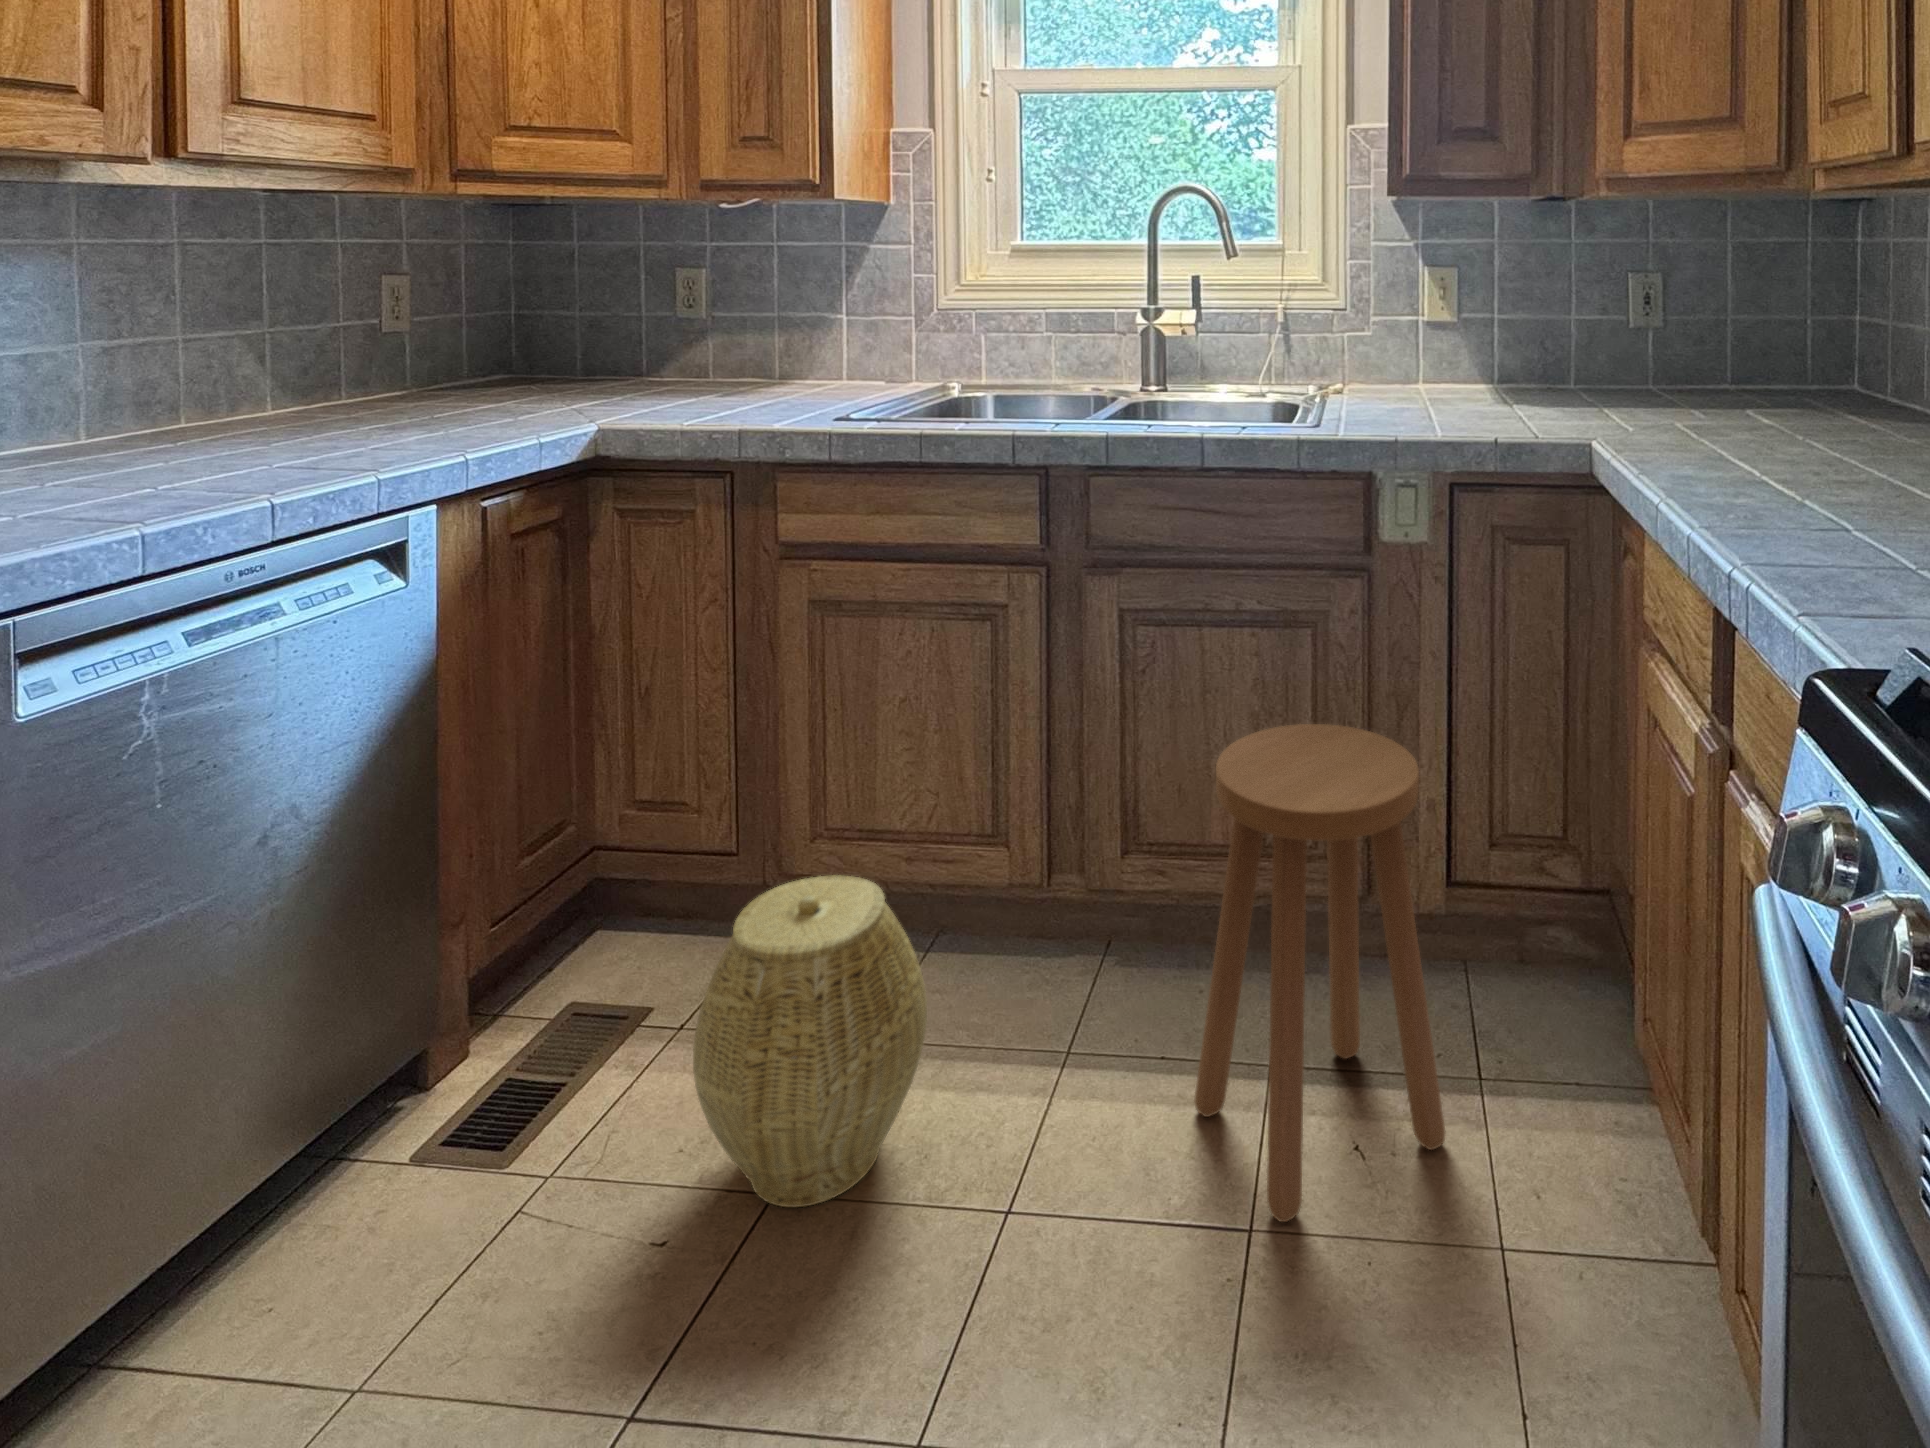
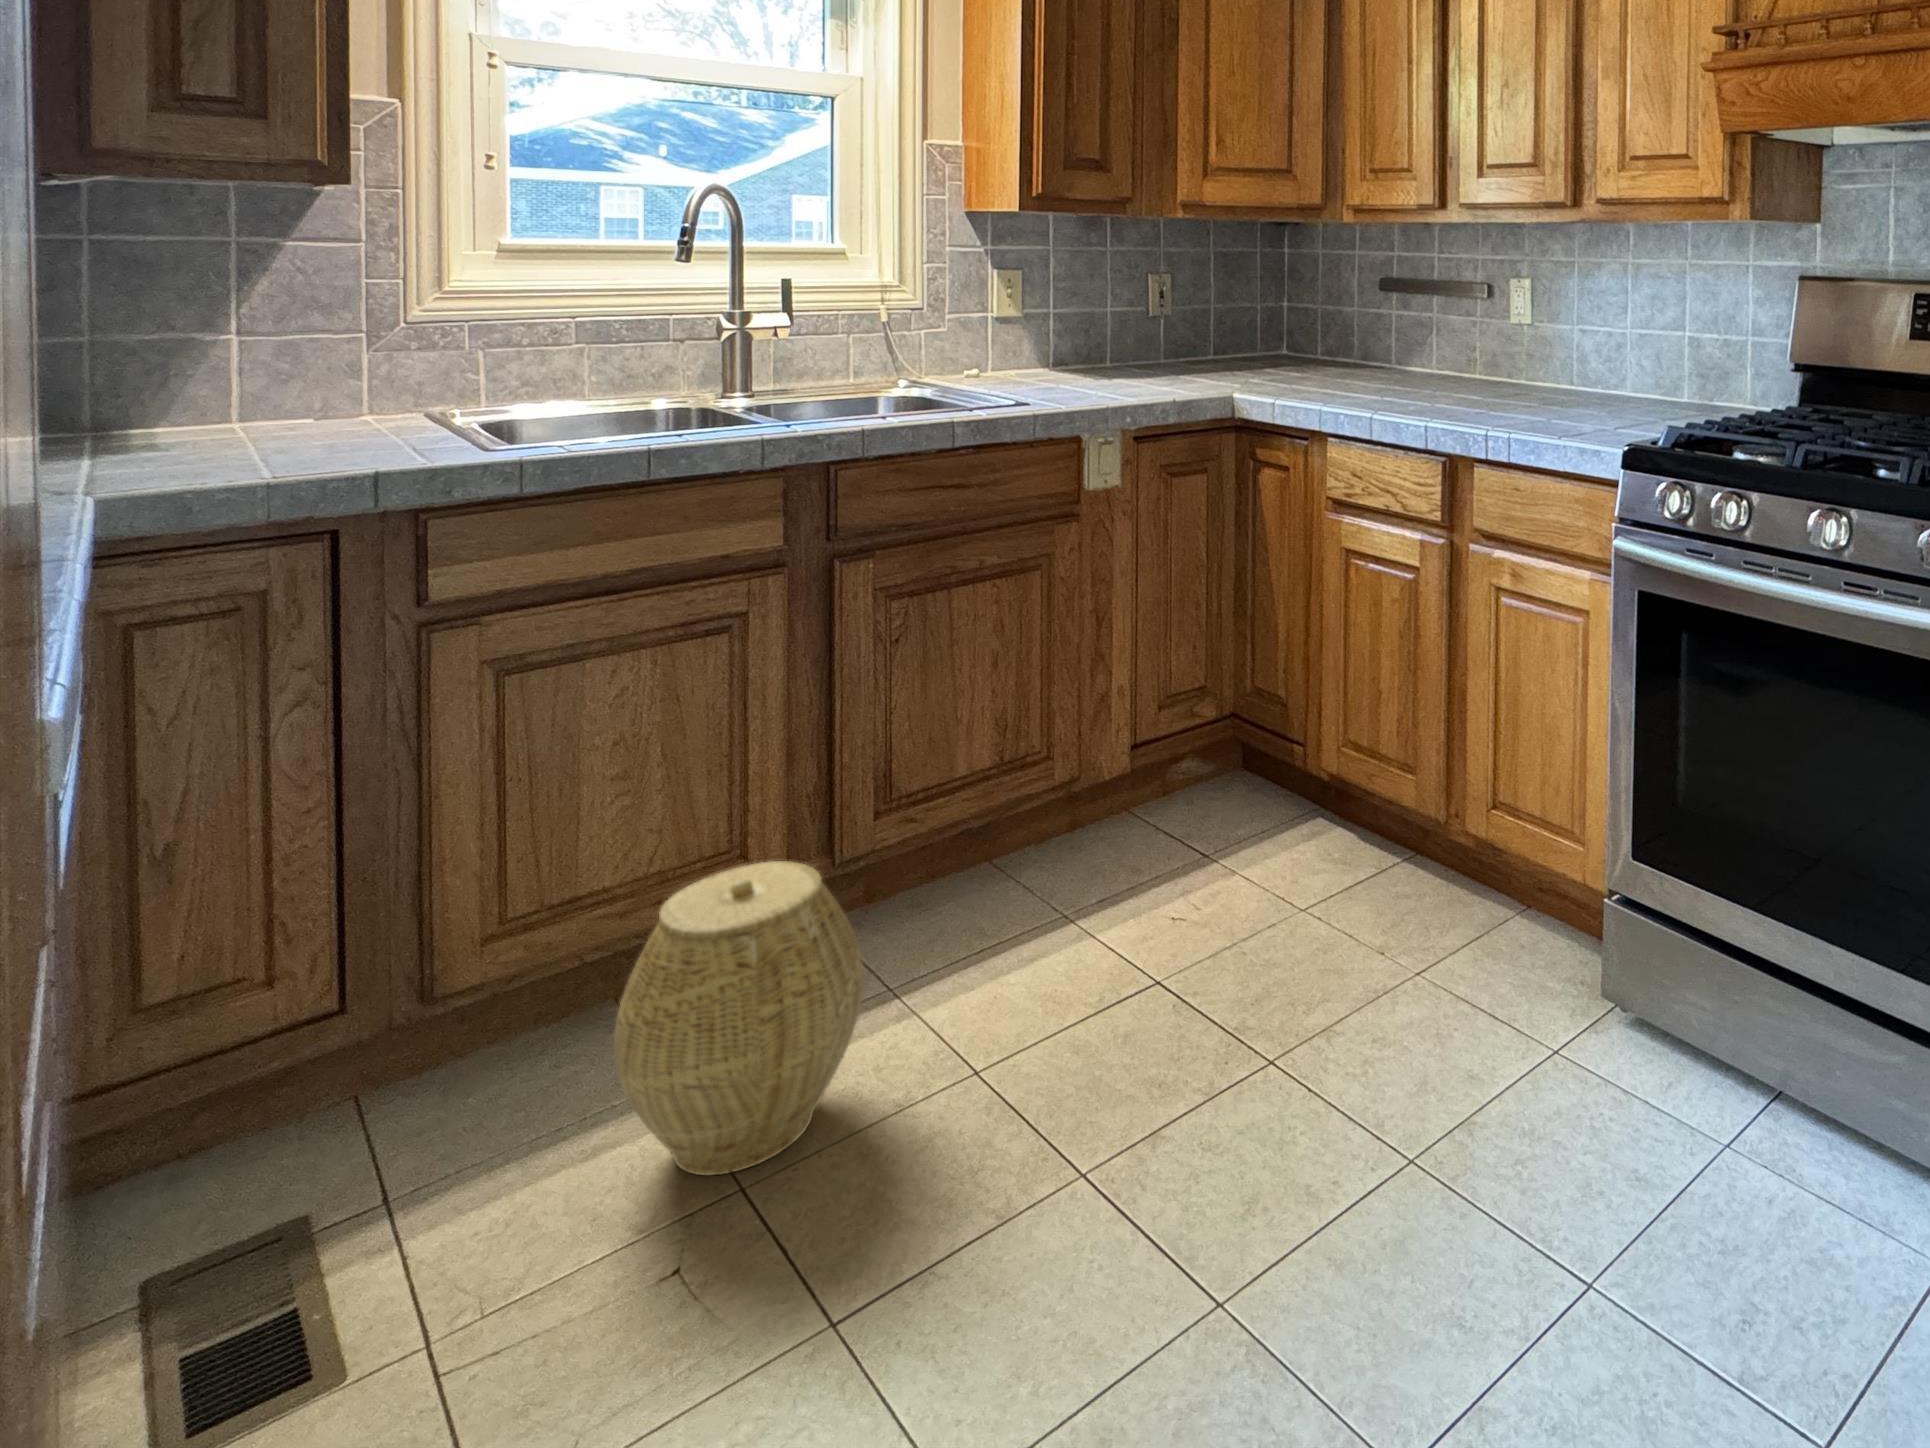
stool: present [1194,724,1446,1222] -> none [1041,622,1225,960]

